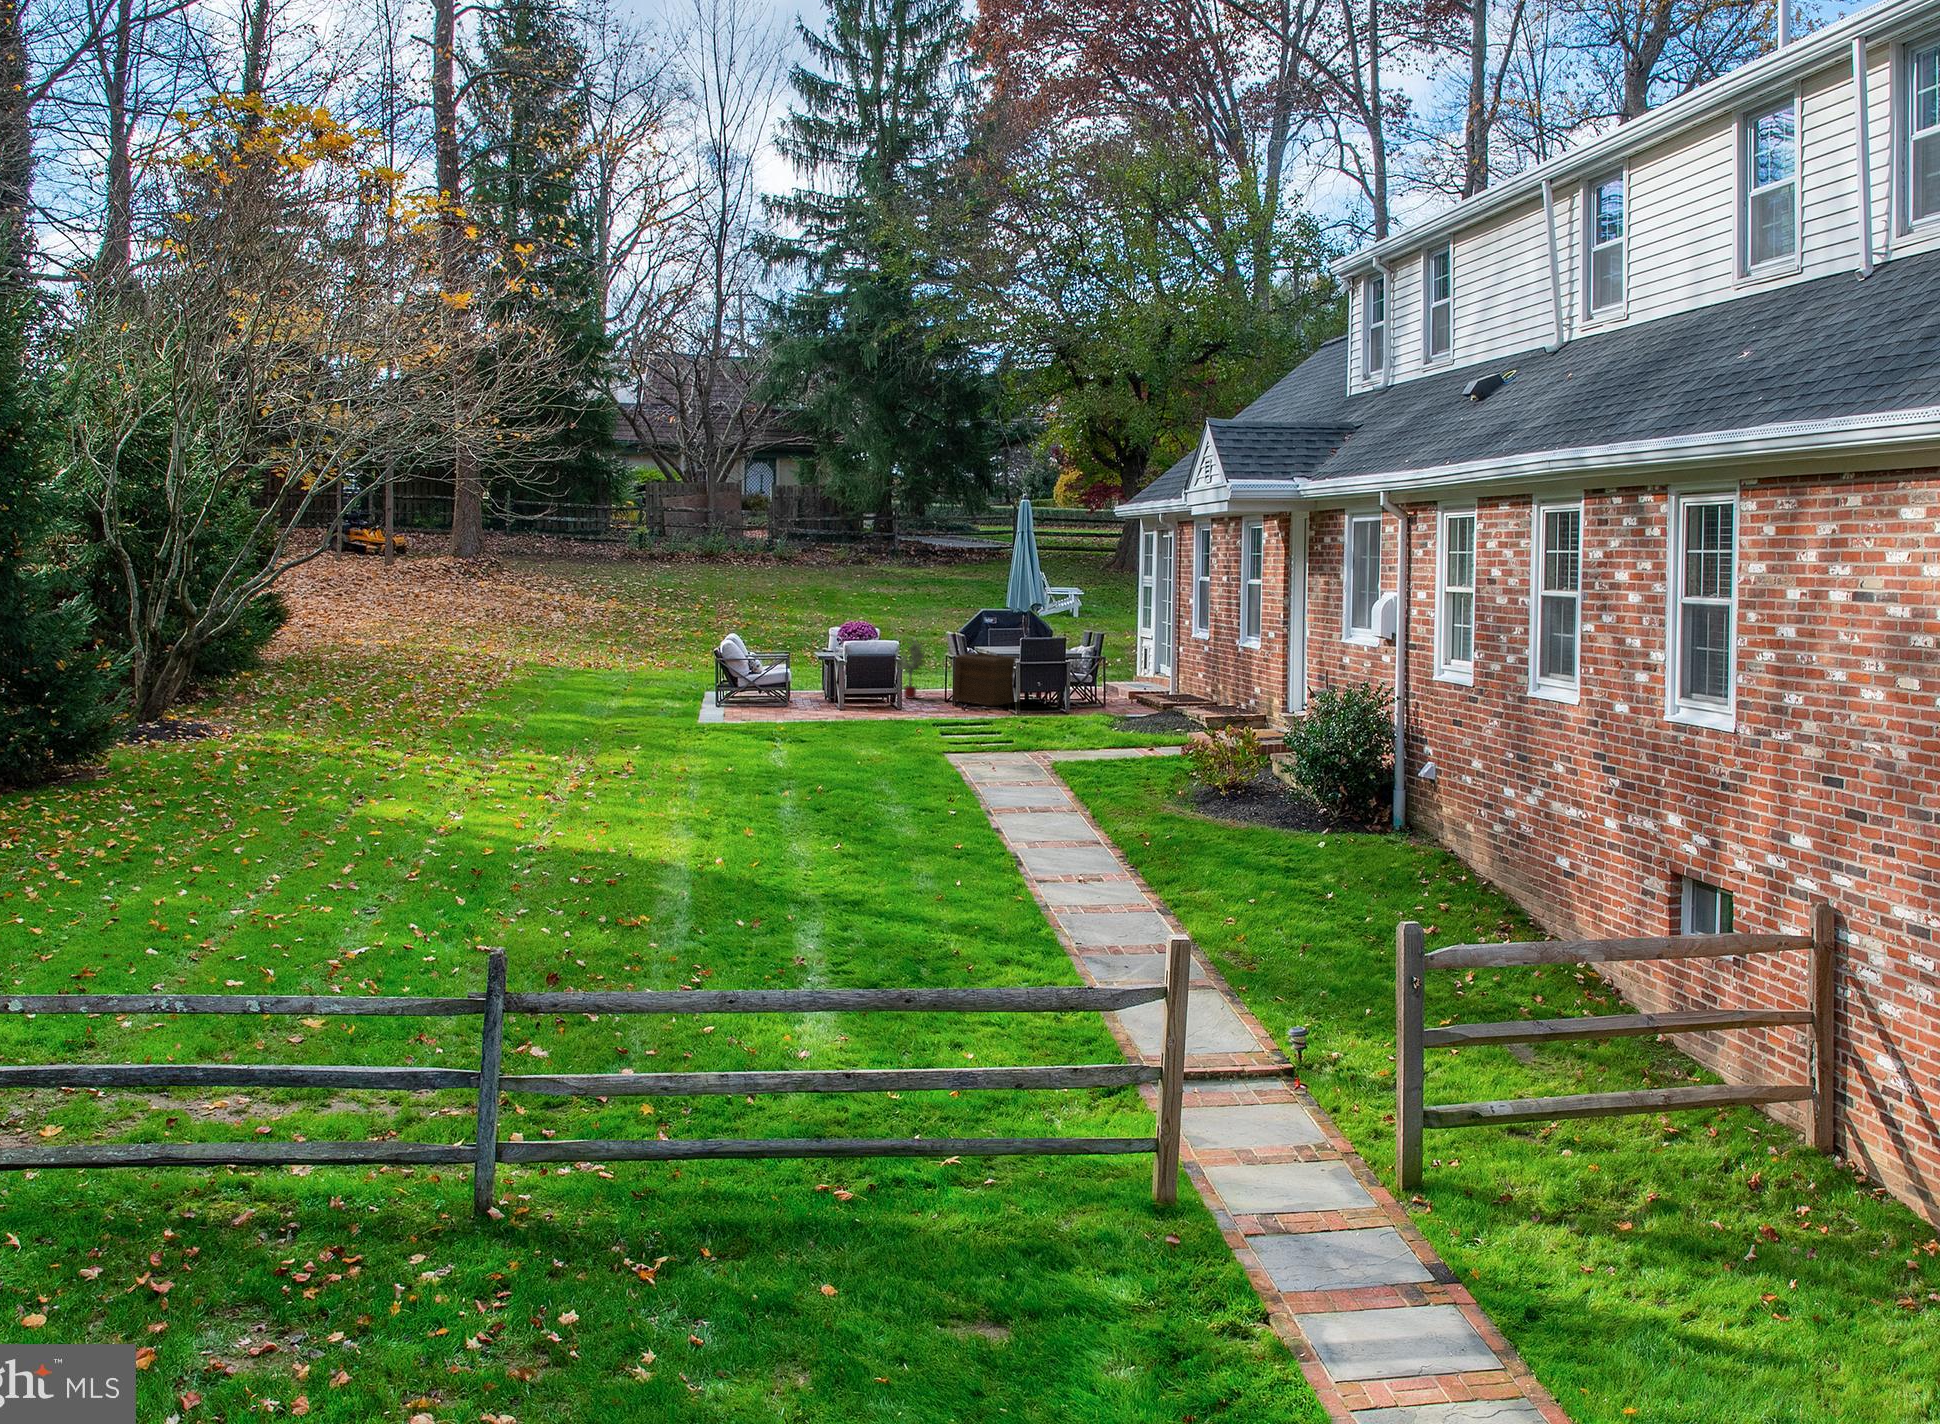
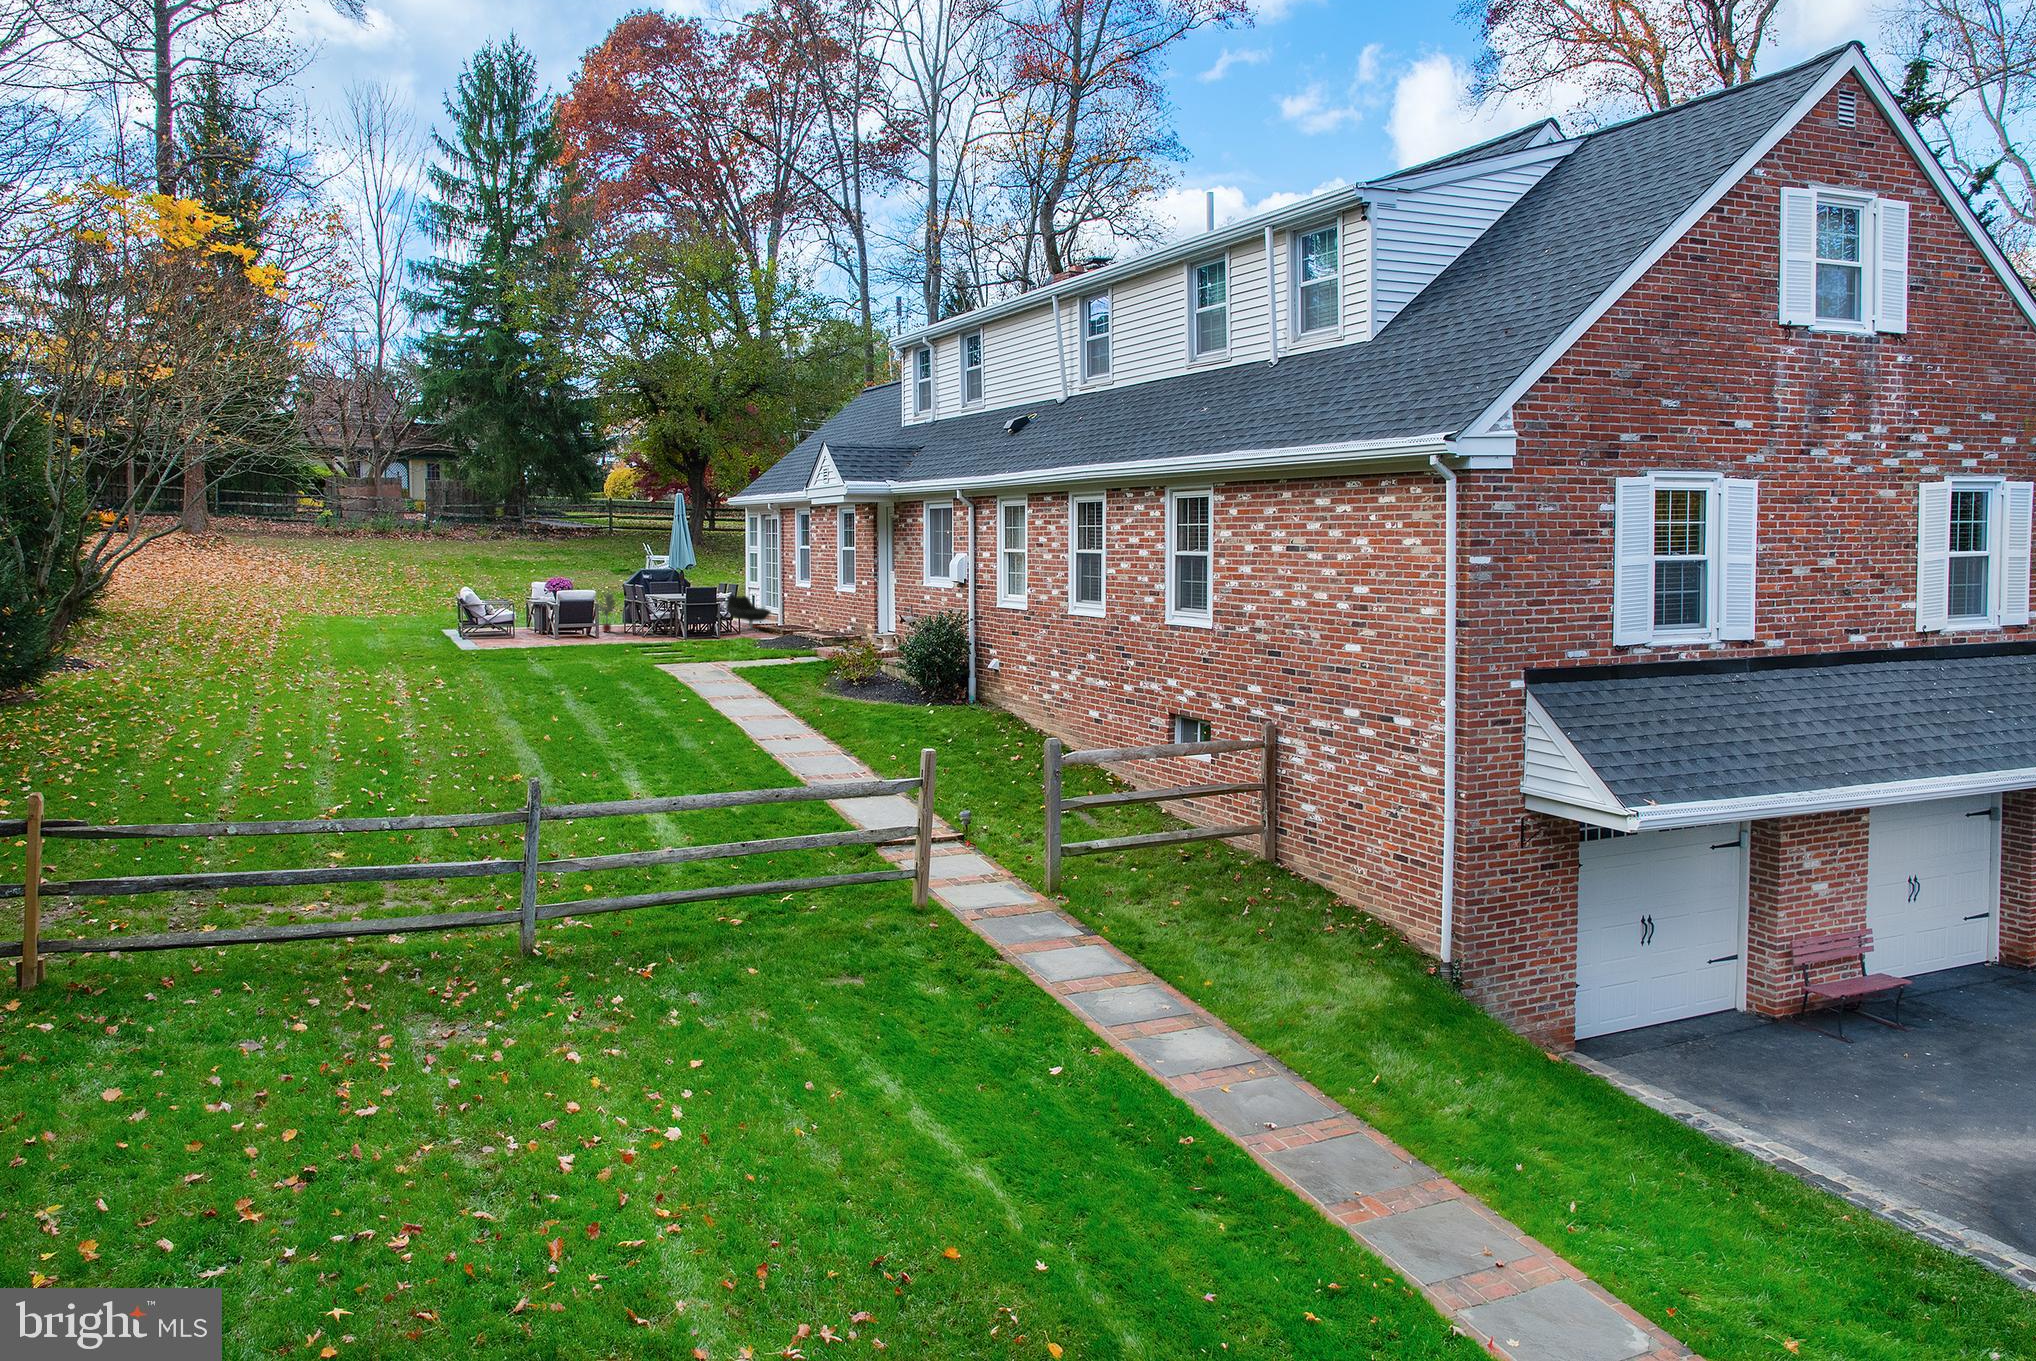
lounge chair: none [1083,650,1147,704] -> present [727,596,770,630]
wooden crate: present [953,653,1016,706] -> none [639,599,684,636]

